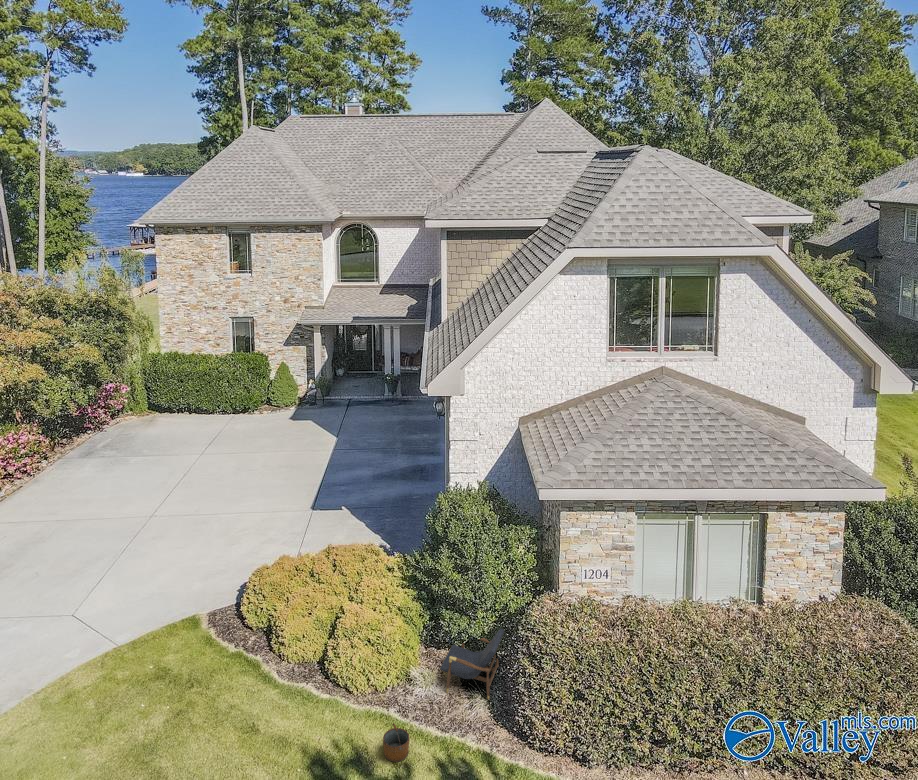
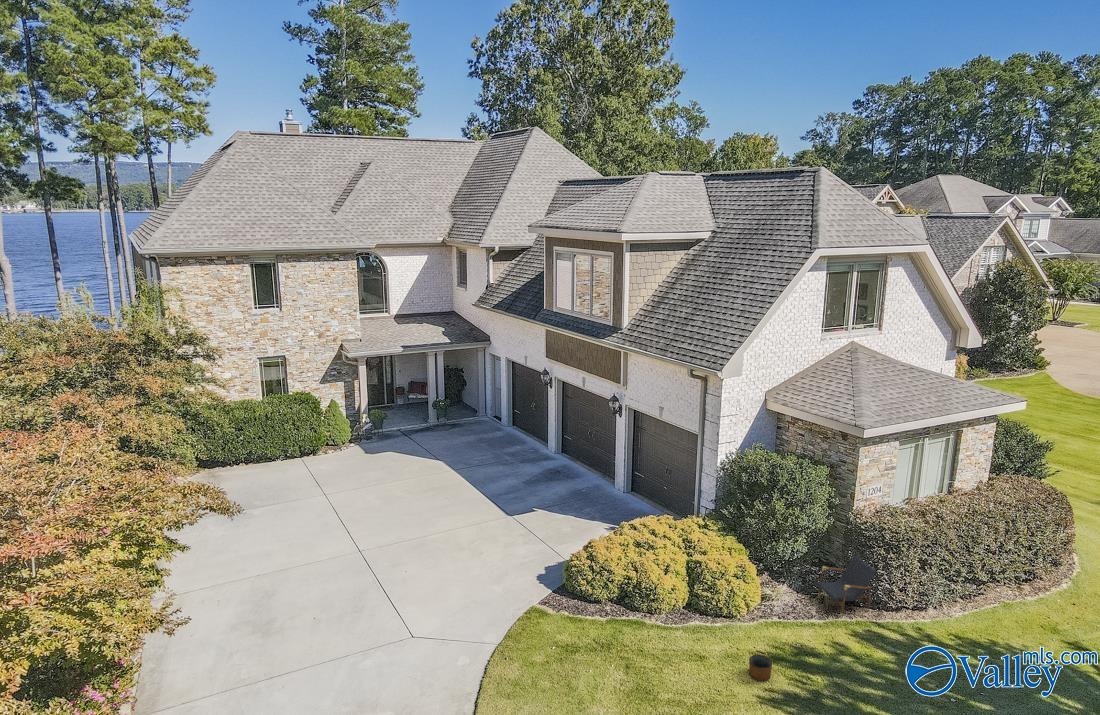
bucket: present [383,723,409,762] -> present [749,650,772,681]

